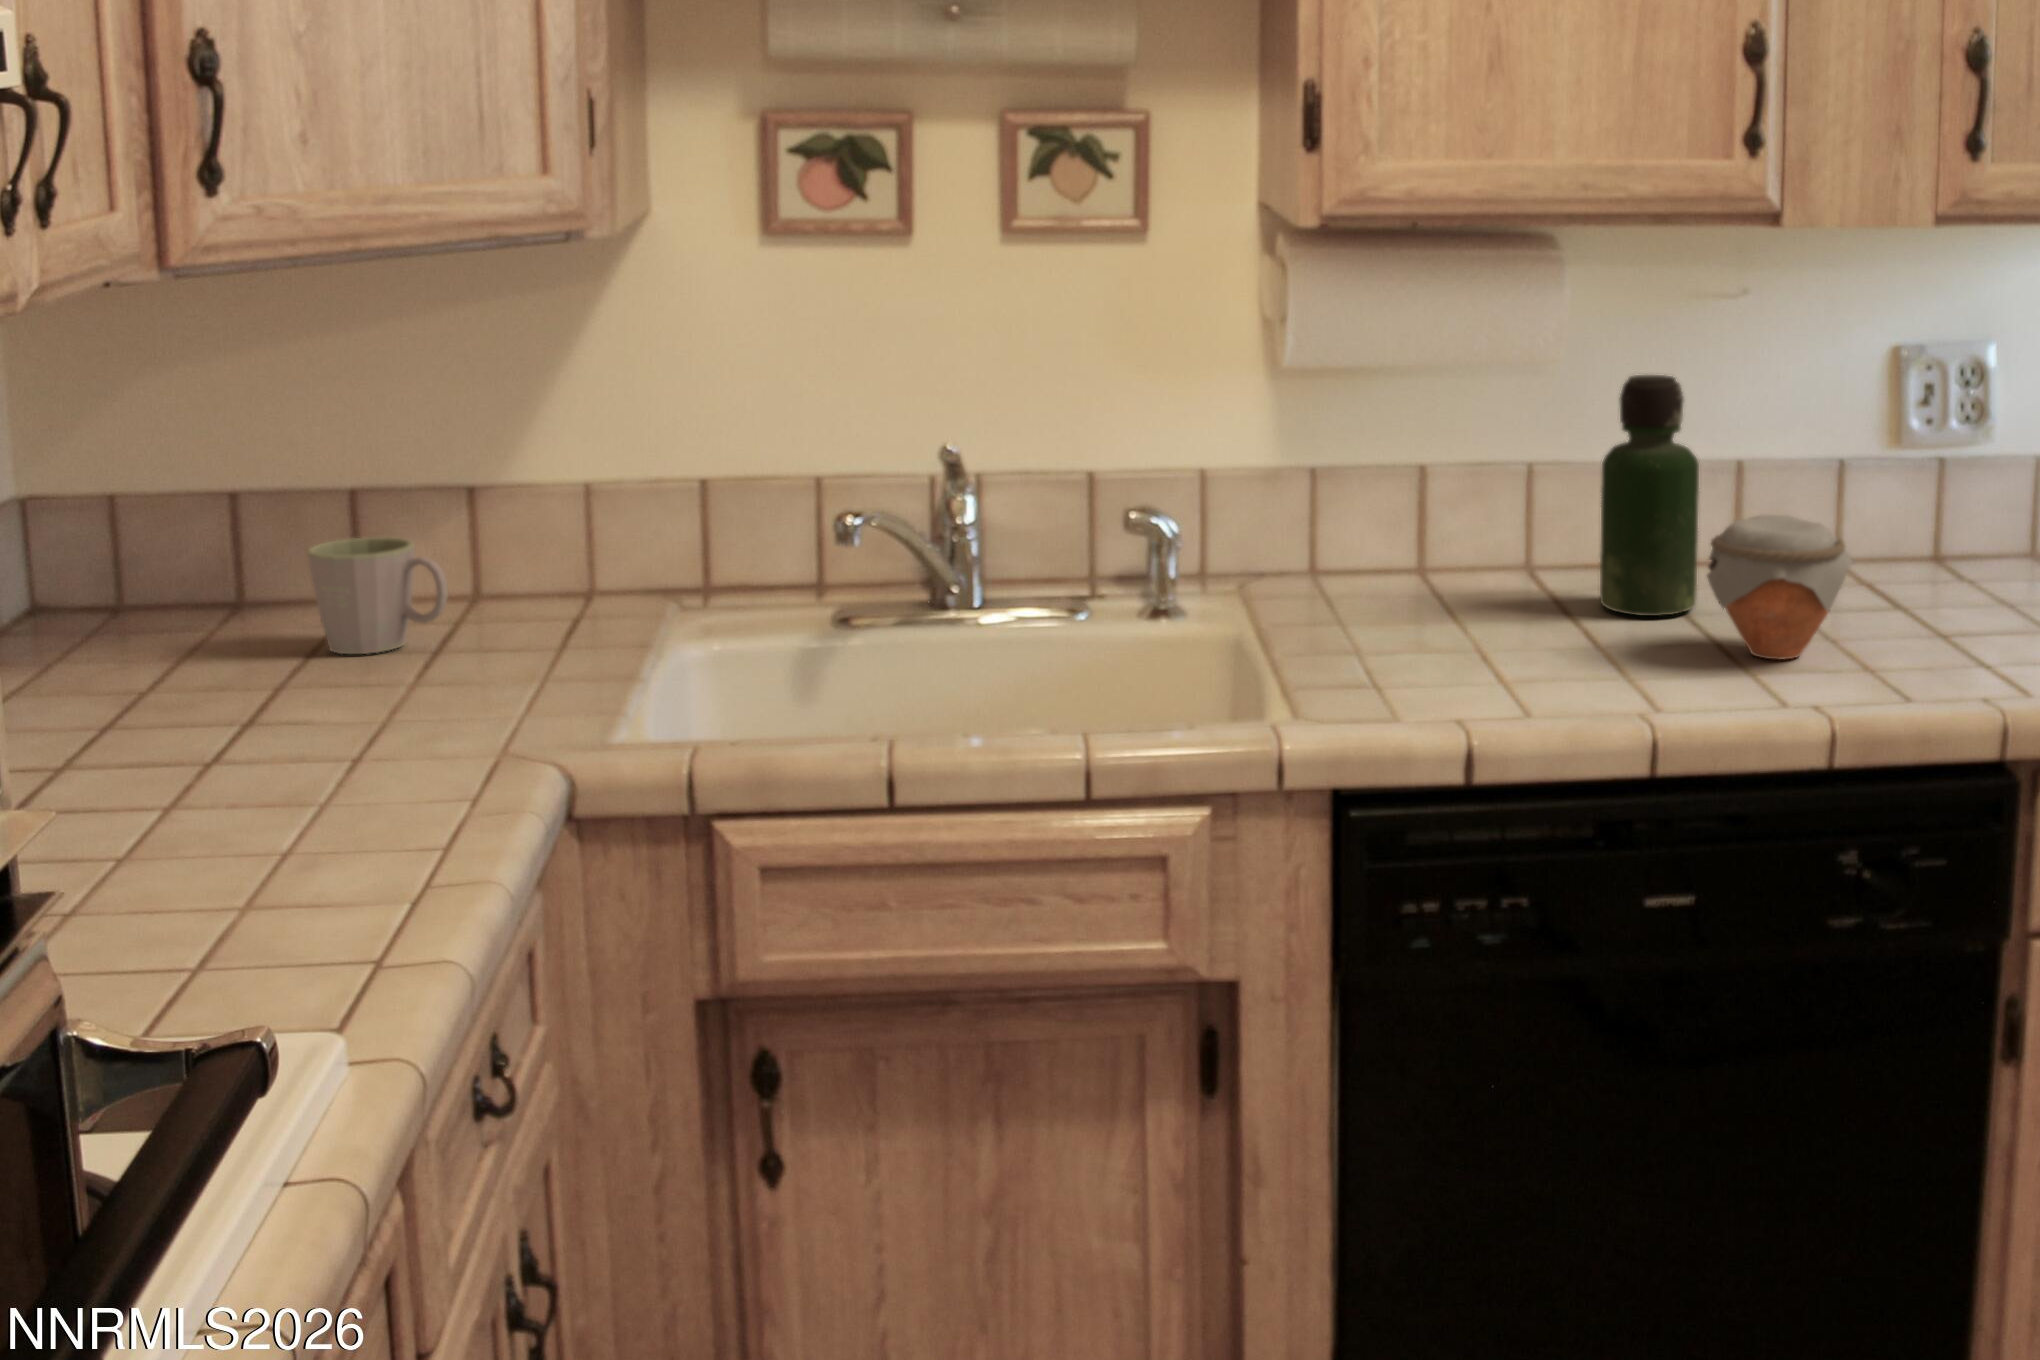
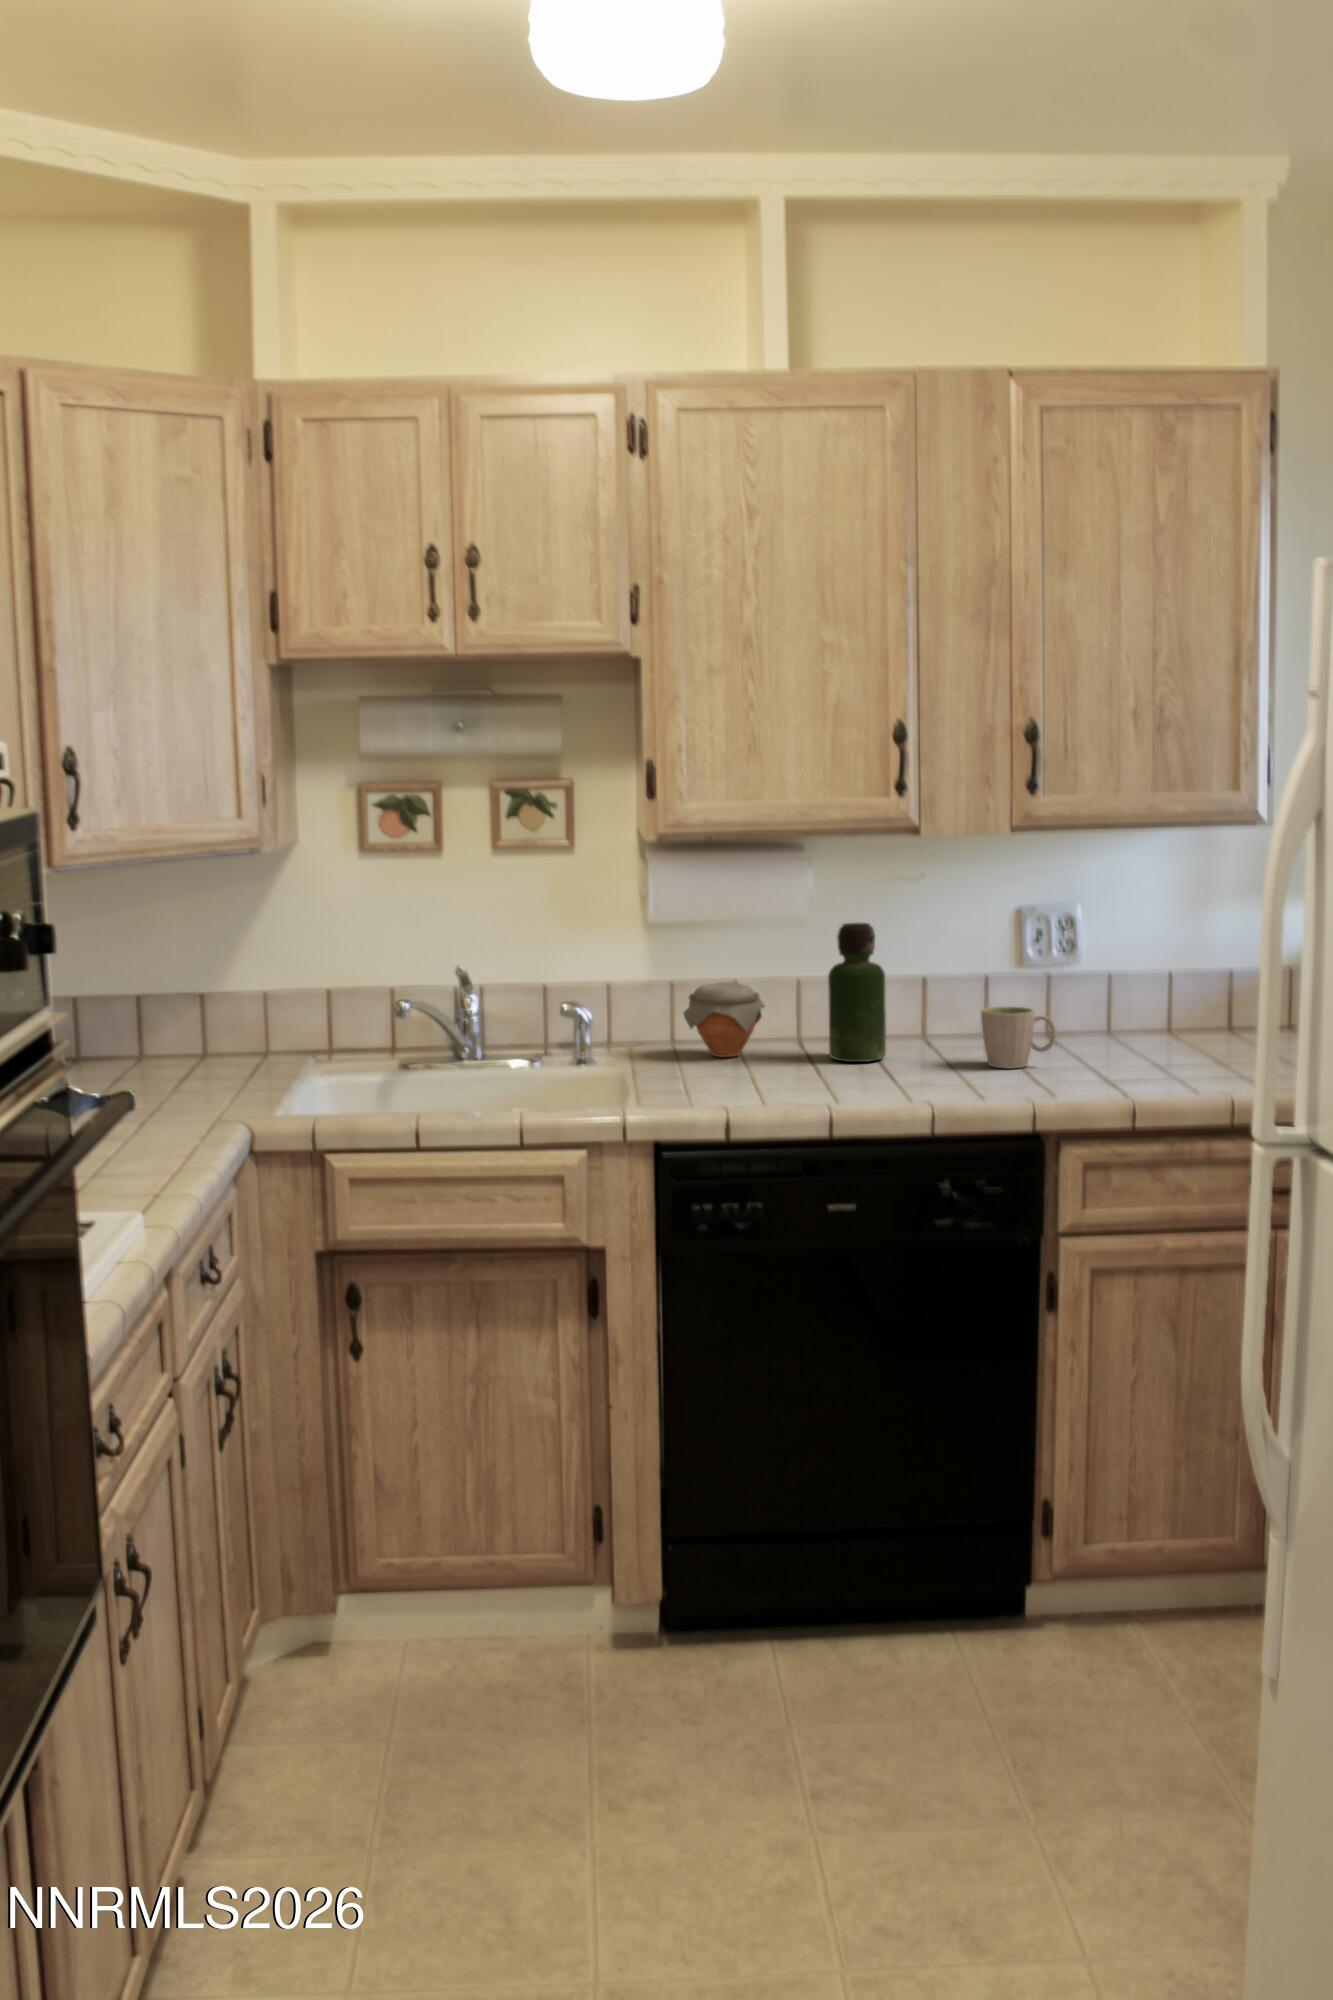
jar: present [1707,515,1853,659] -> present [684,982,765,1057]
mug: present [307,537,448,654] -> present [981,1006,1056,1068]

